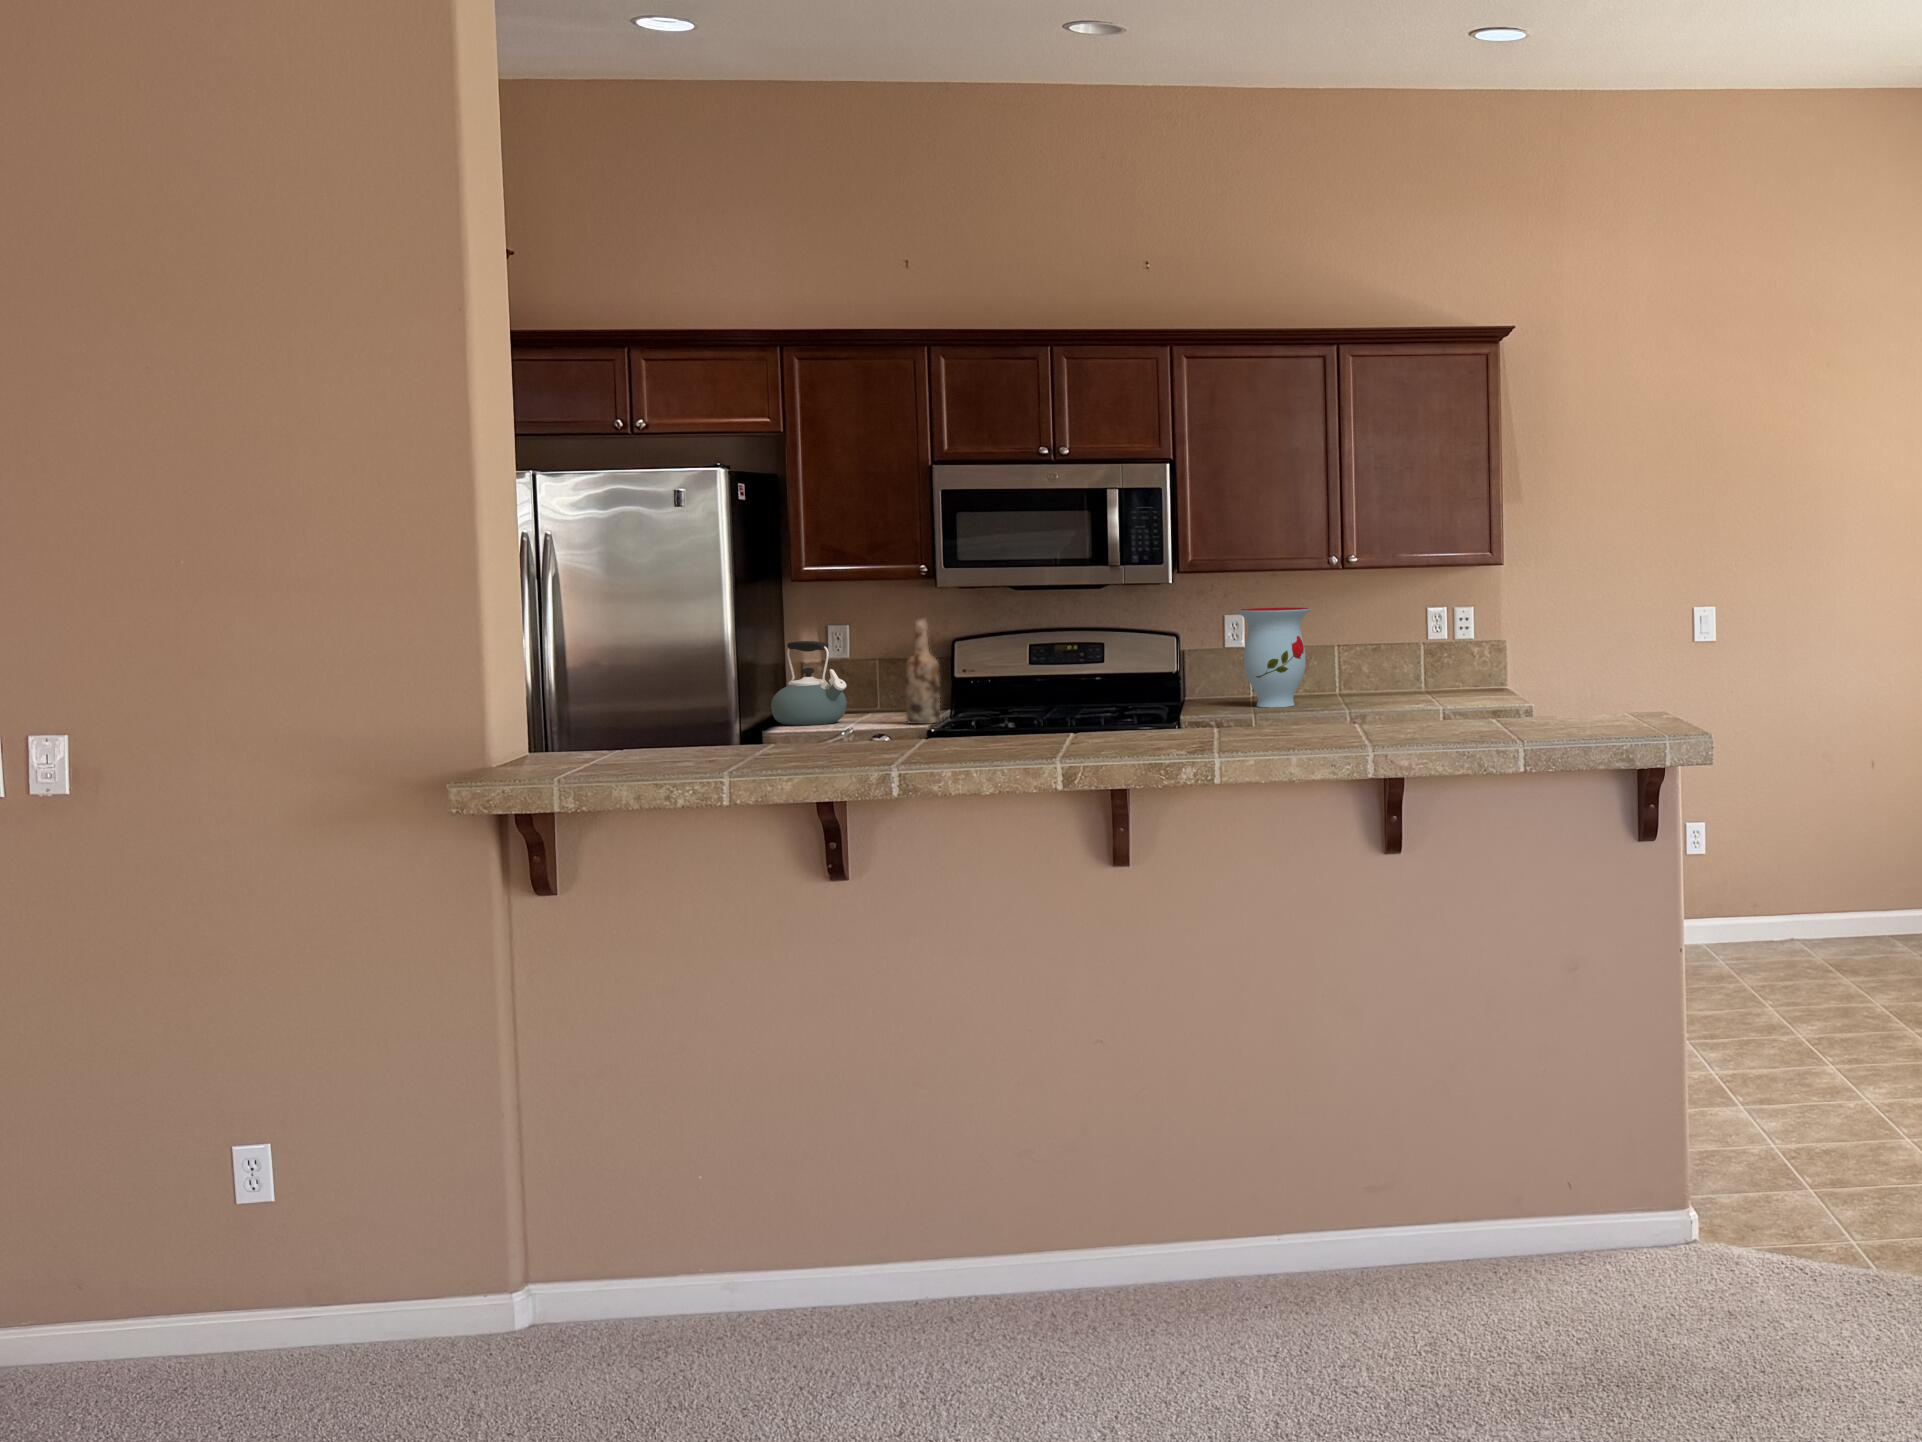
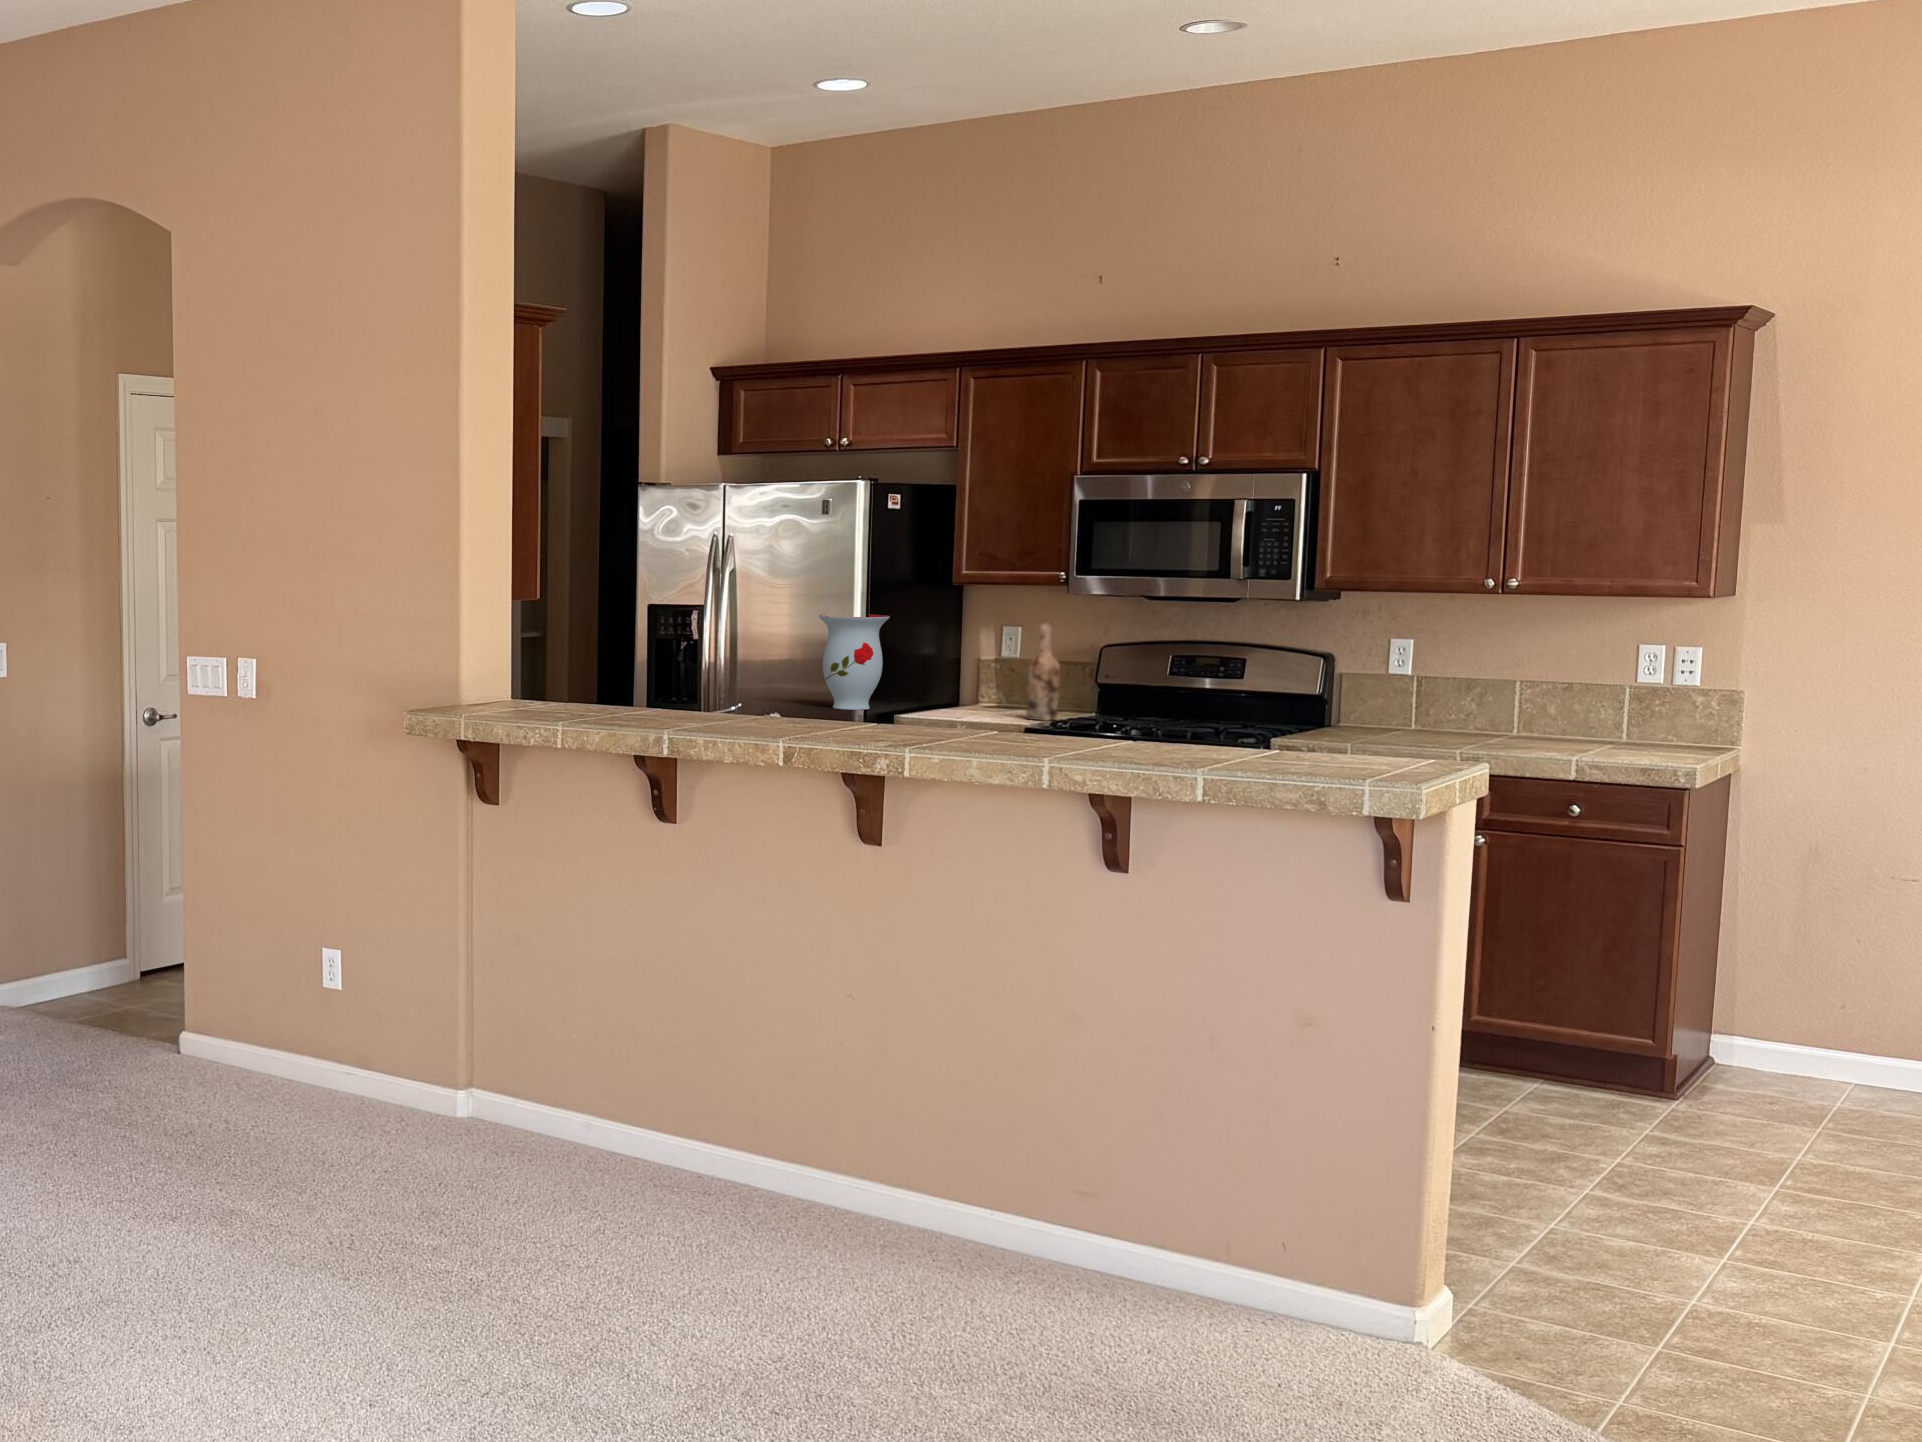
vase: present [1237,607,1310,707] -> present [819,614,890,710]
kettle: present [771,641,847,726] -> none [933,637,999,713]

